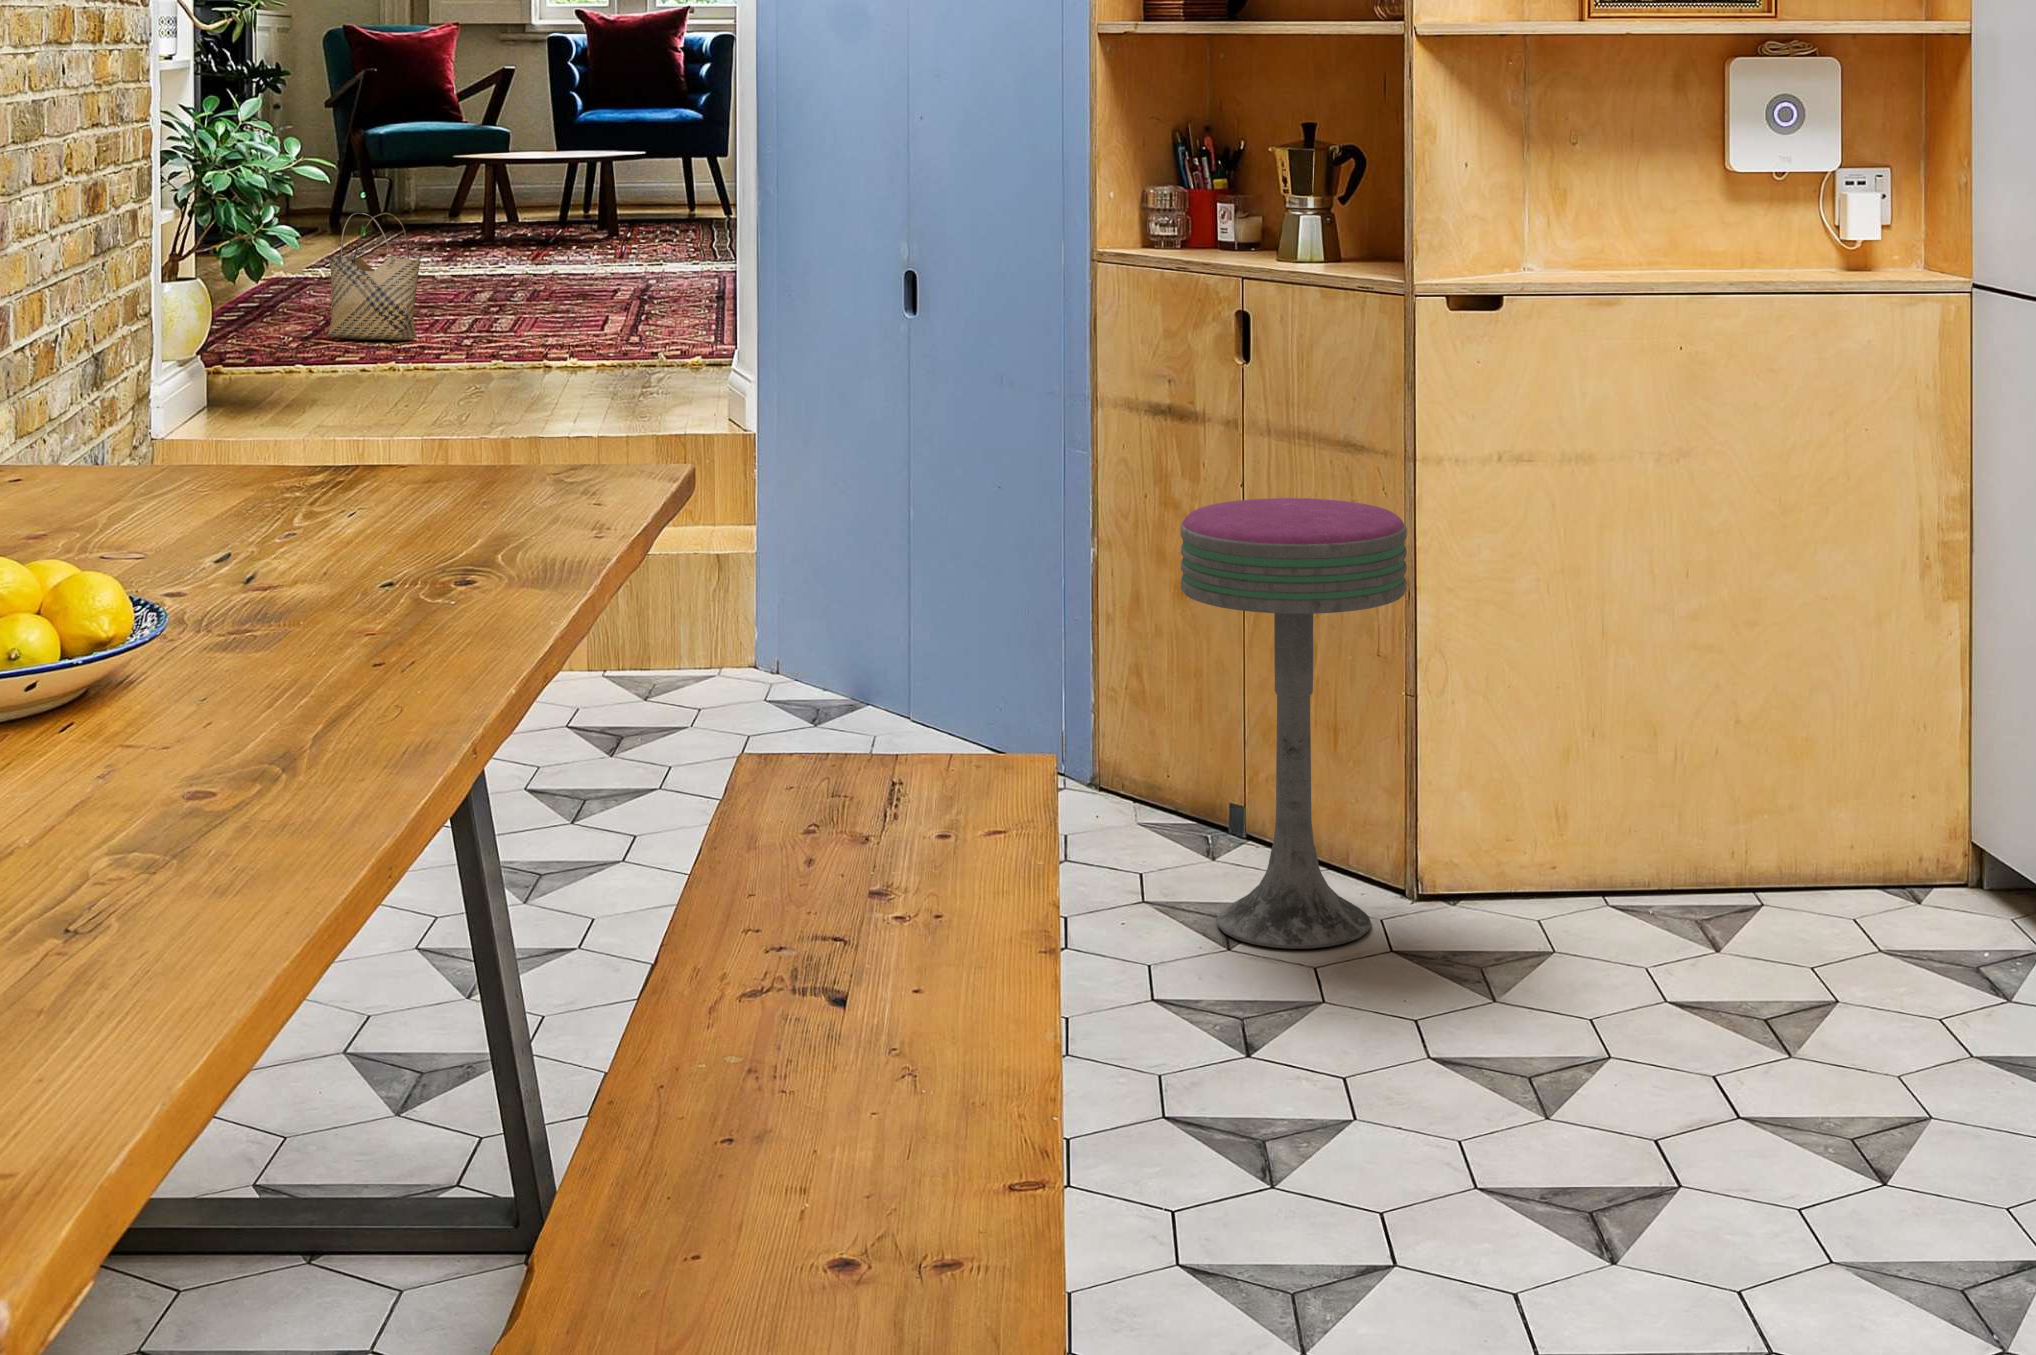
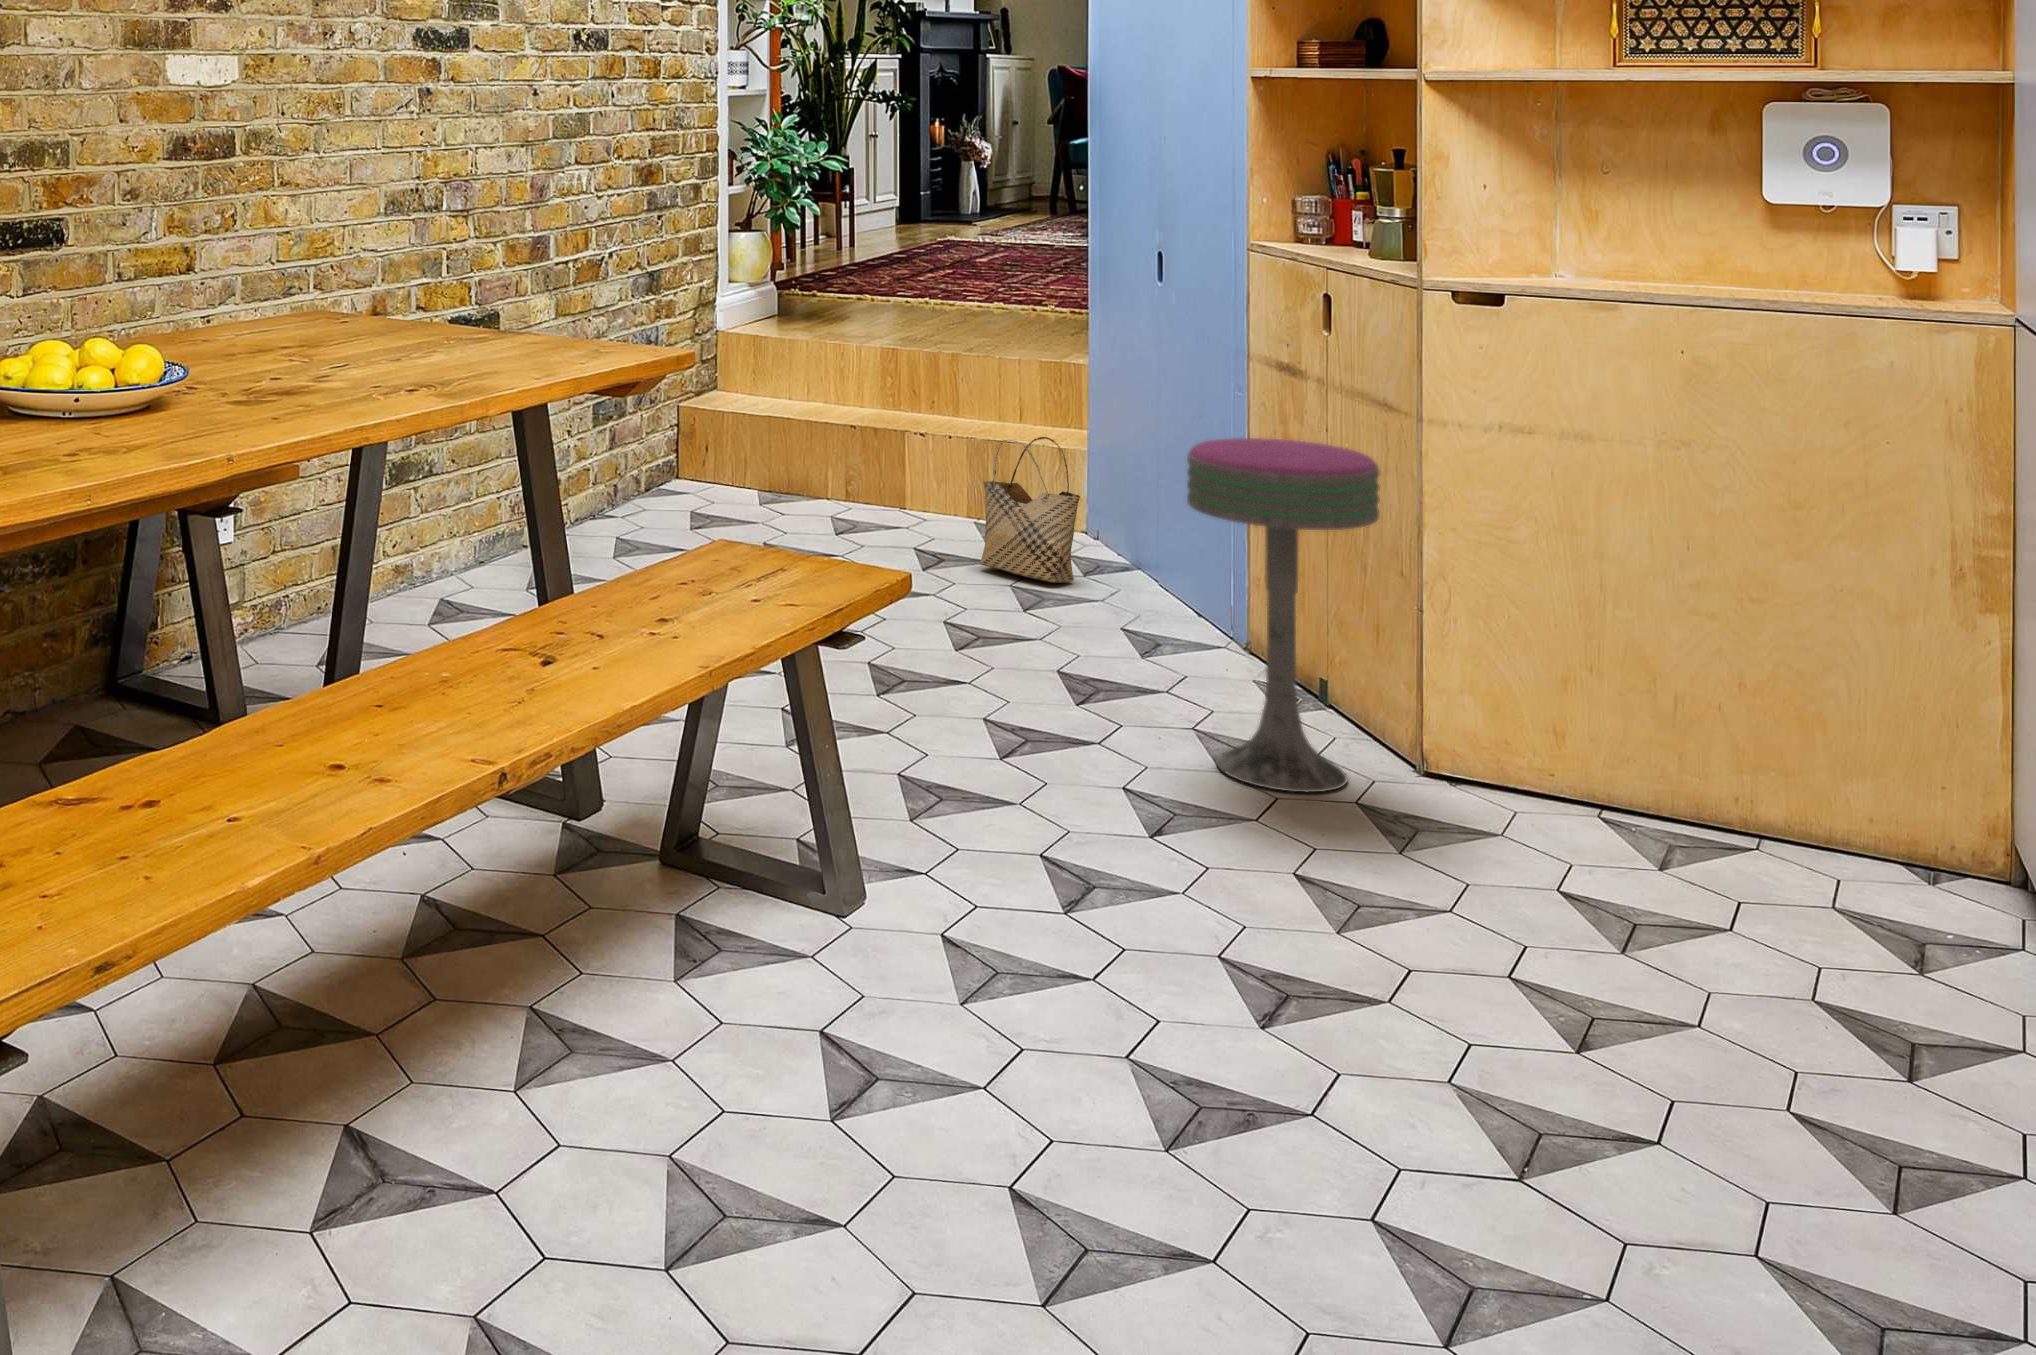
woven basket: present [328,212,421,341] -> present [980,437,1080,583]

